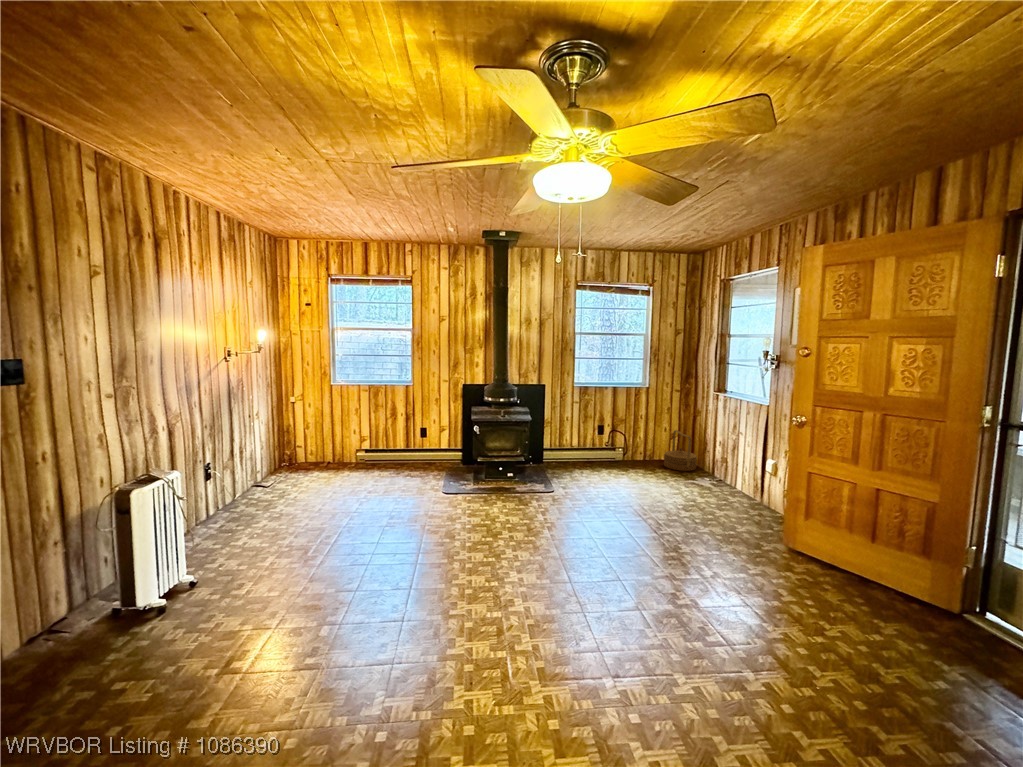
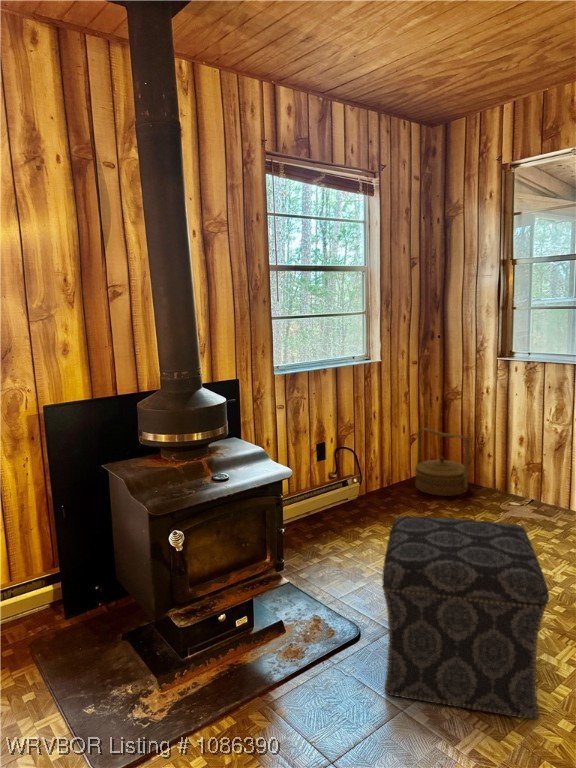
ottoman: none [541,446,619,519] -> present [382,516,549,720]

